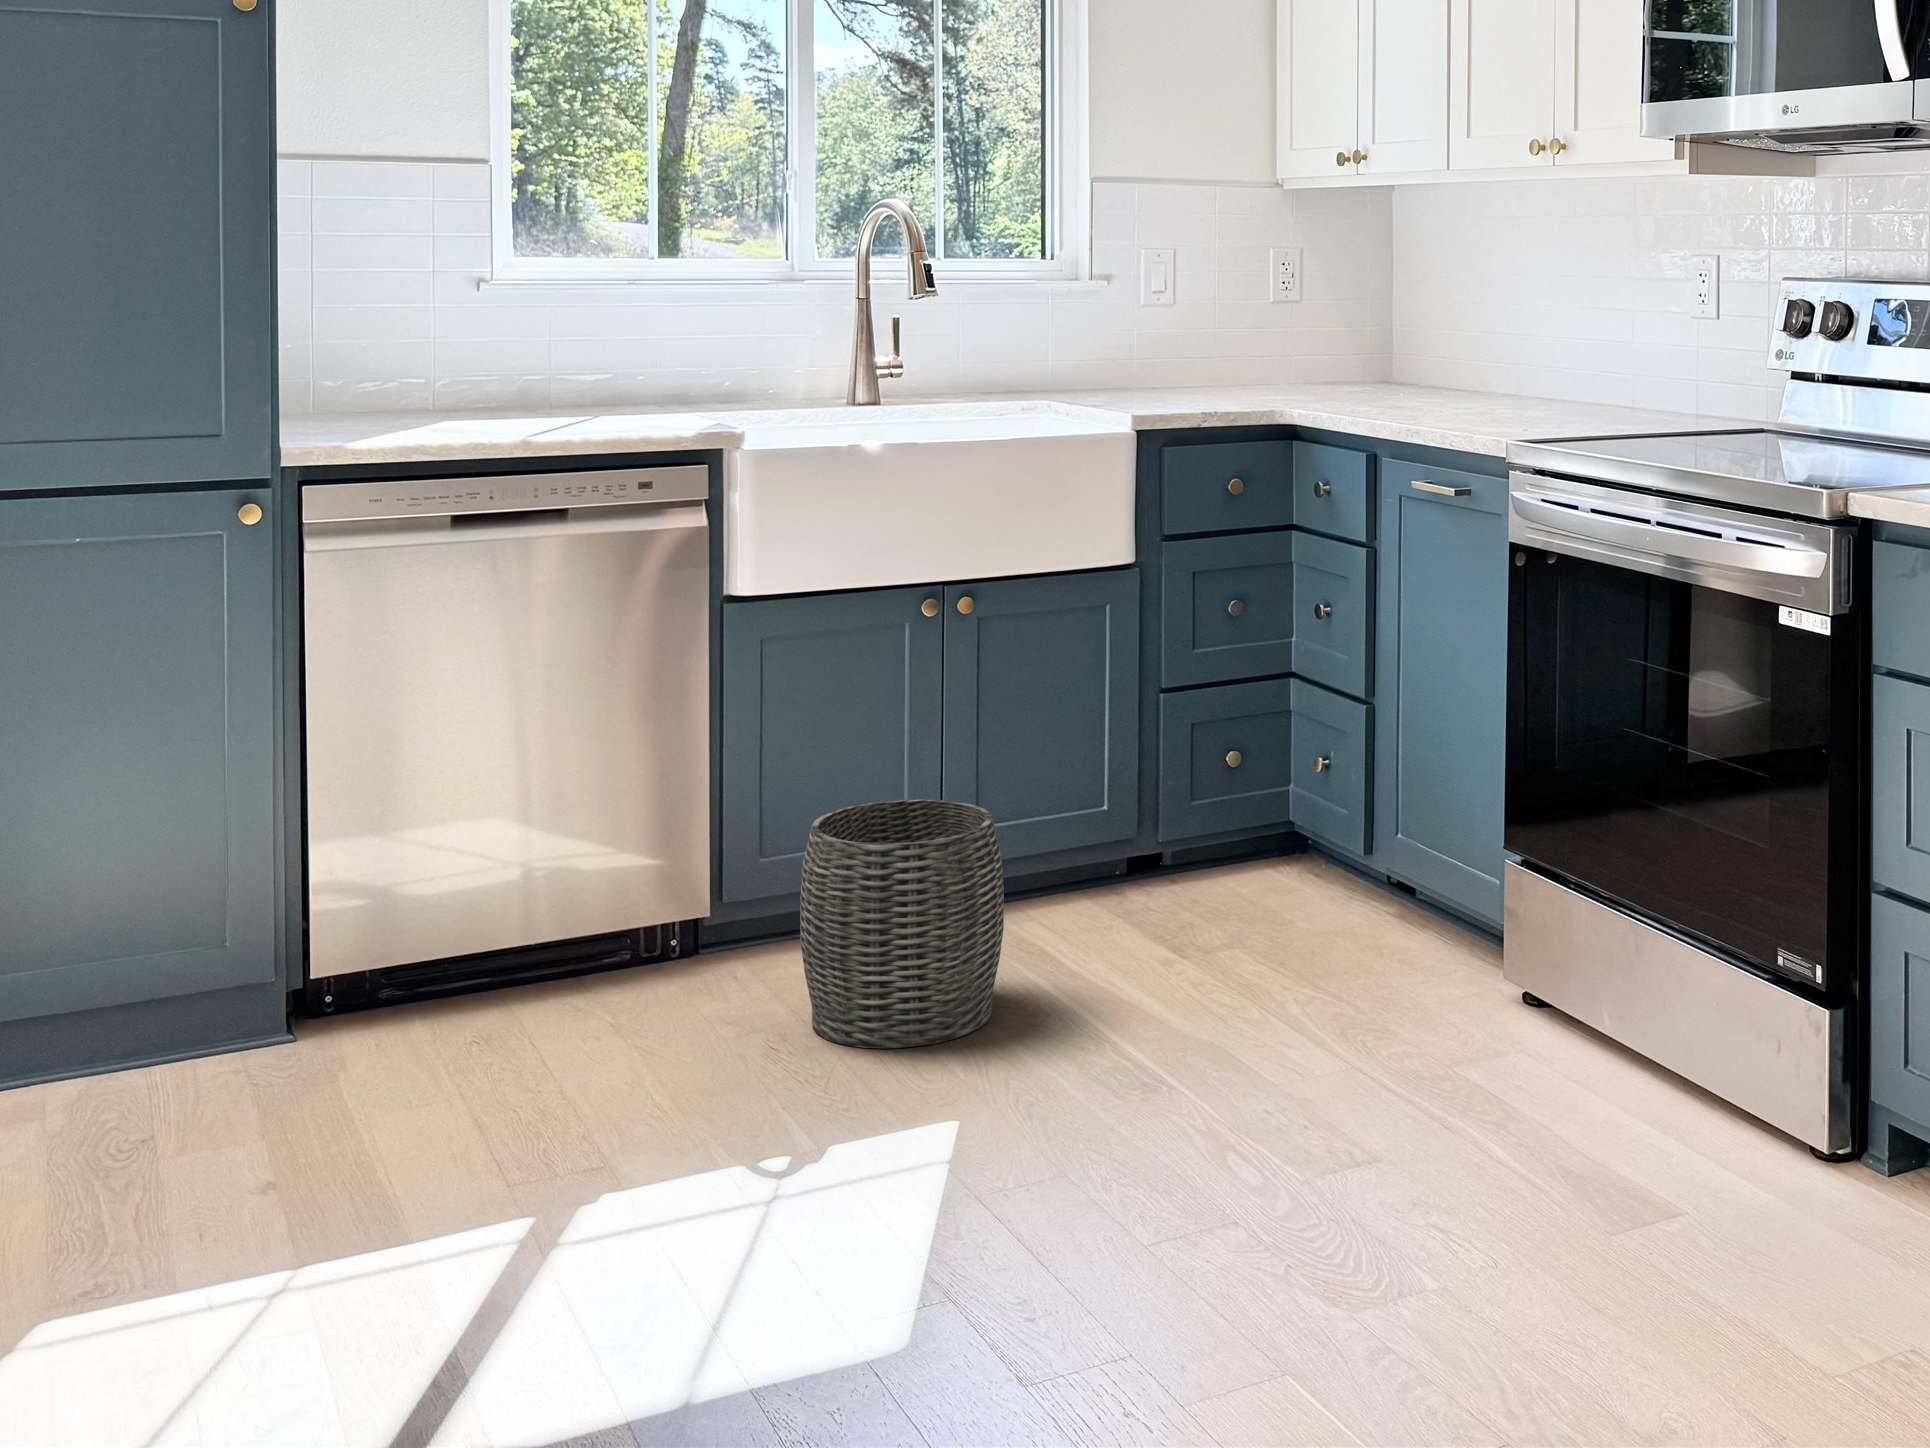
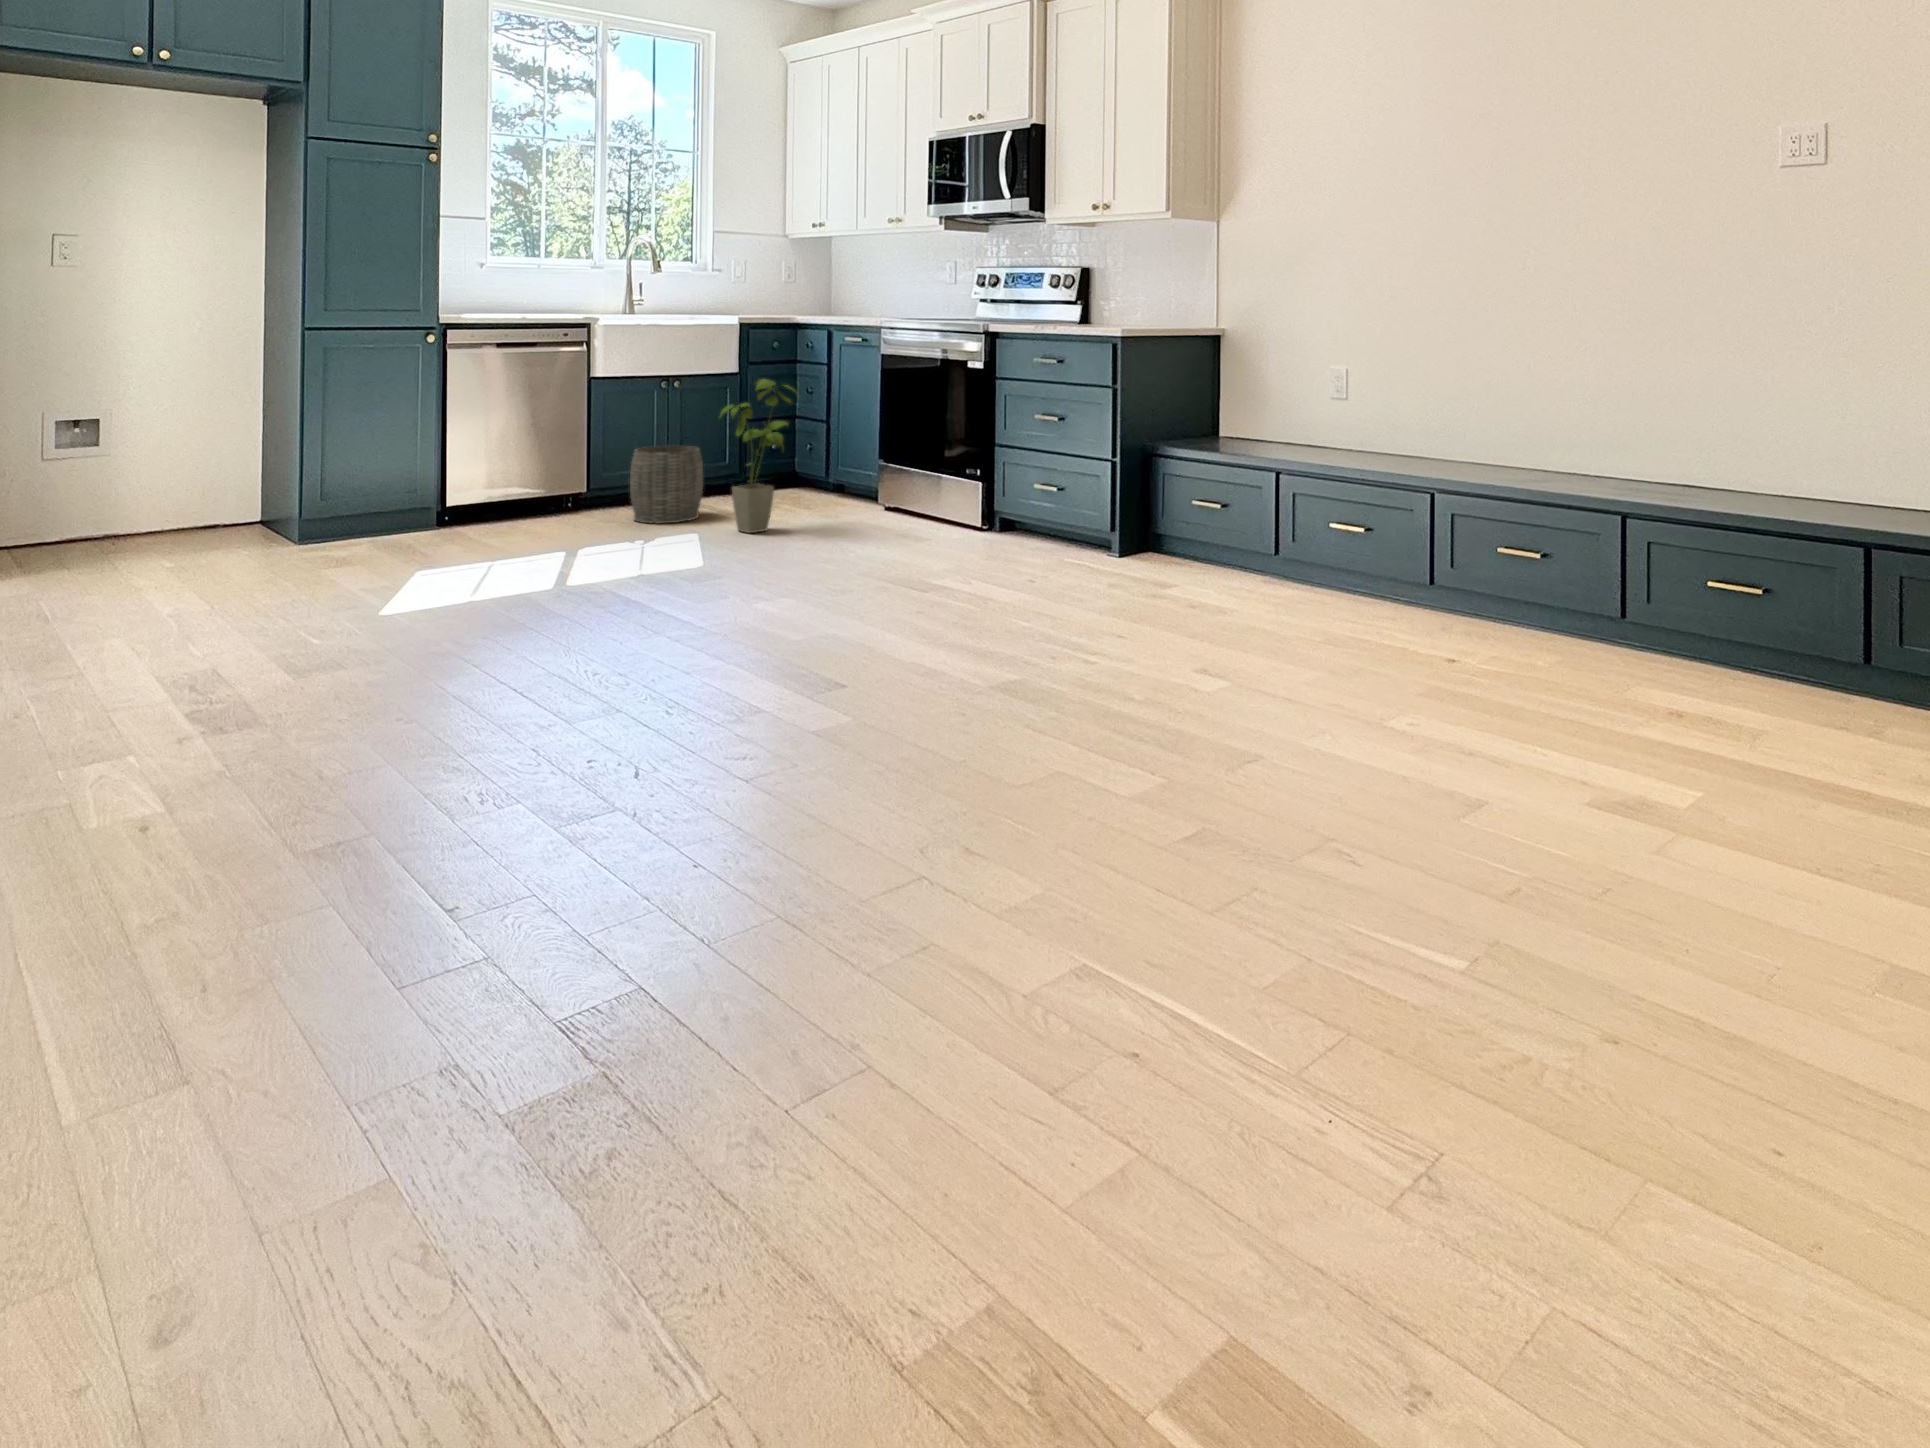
house plant: none [1016,651,1259,1131] -> present [720,379,797,533]

